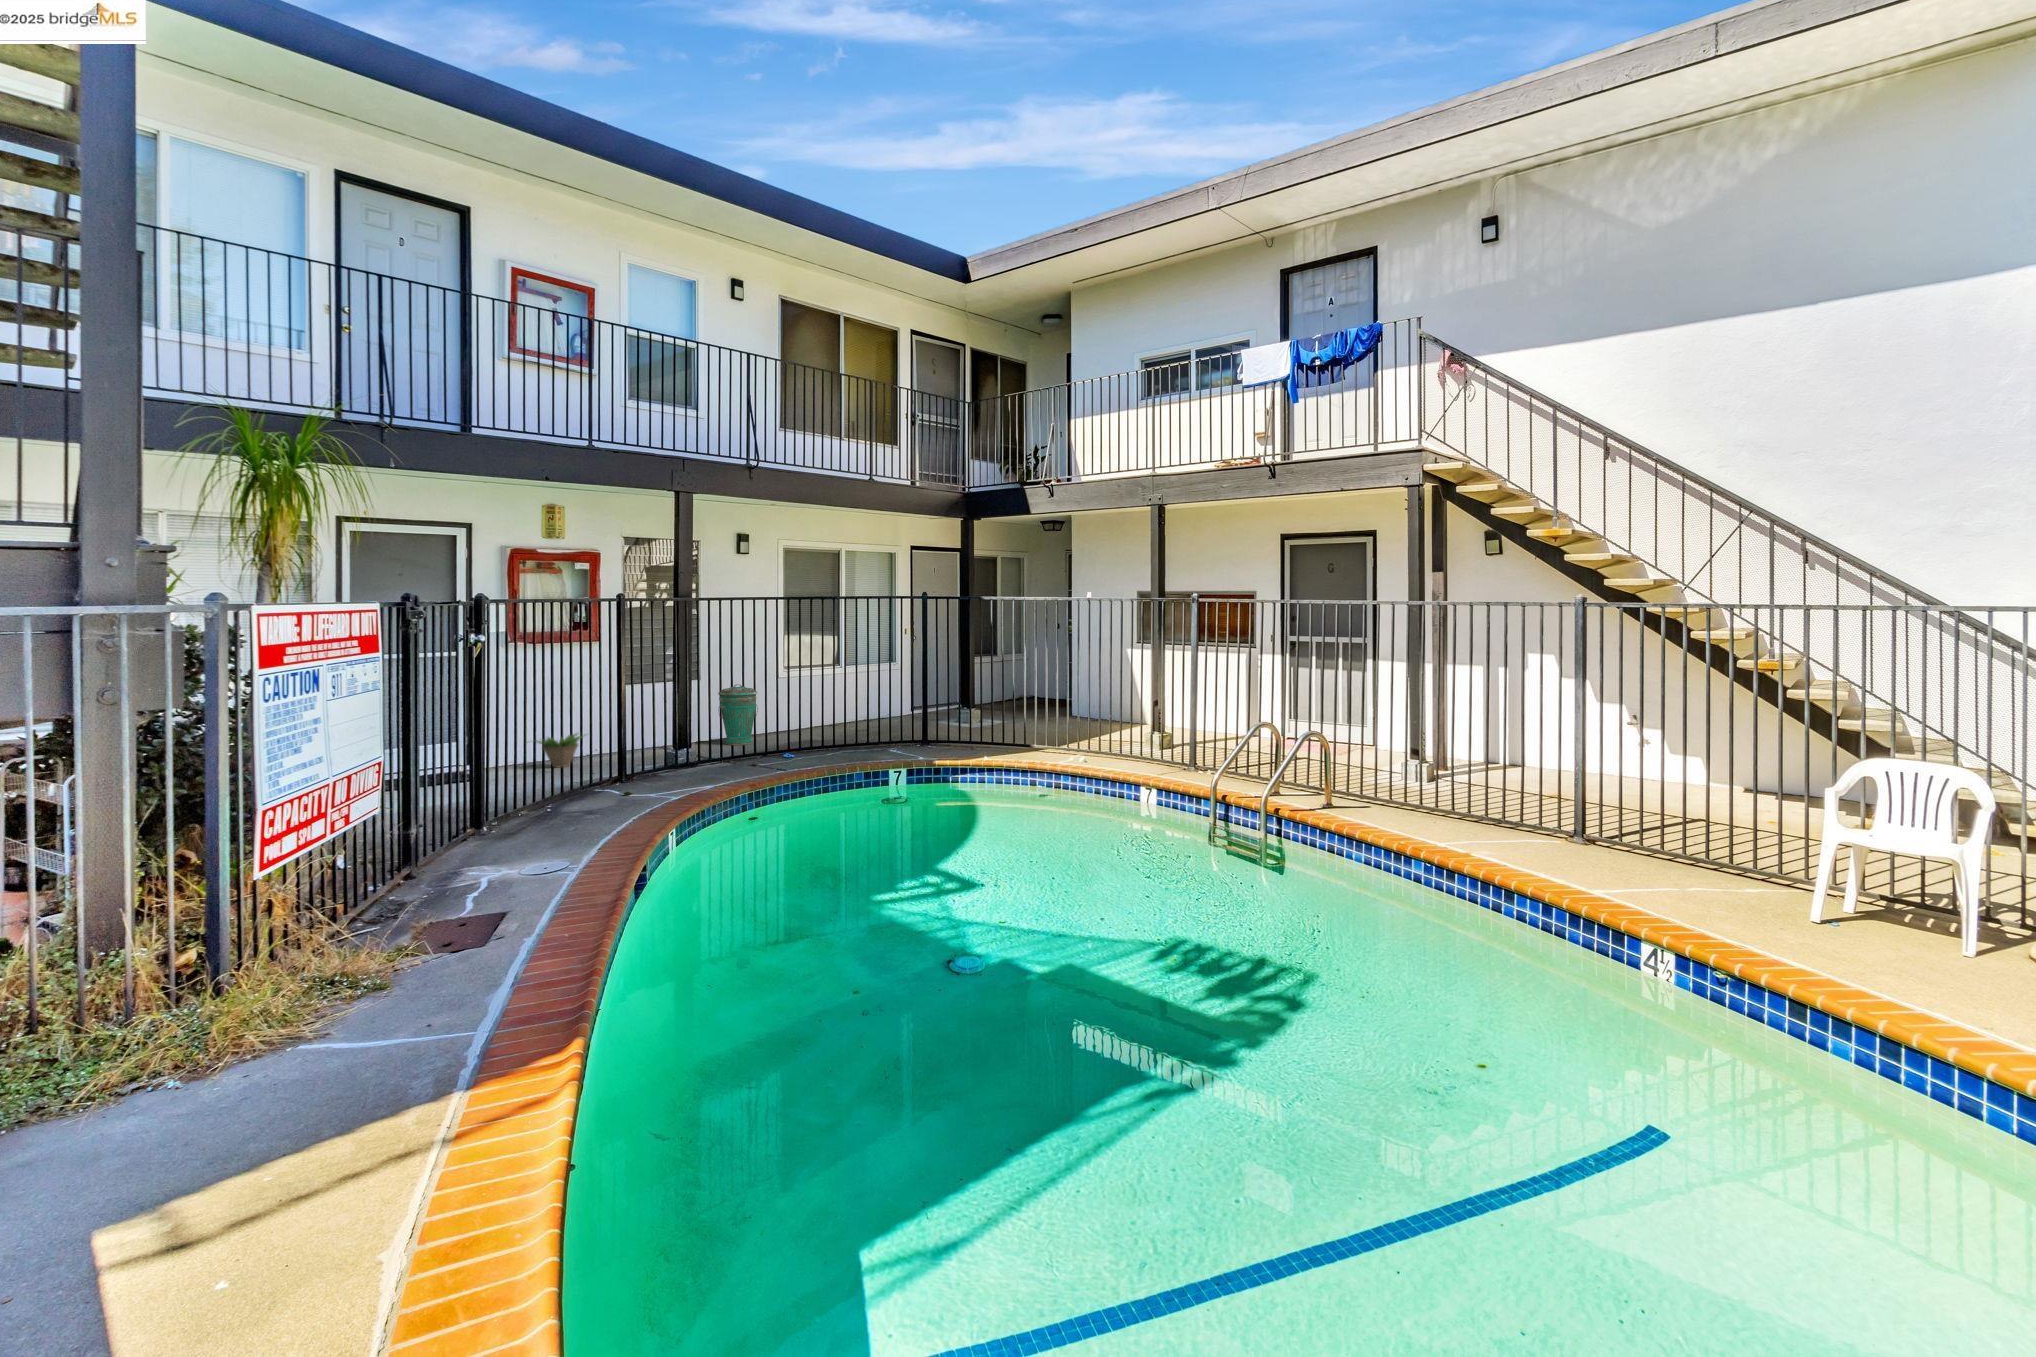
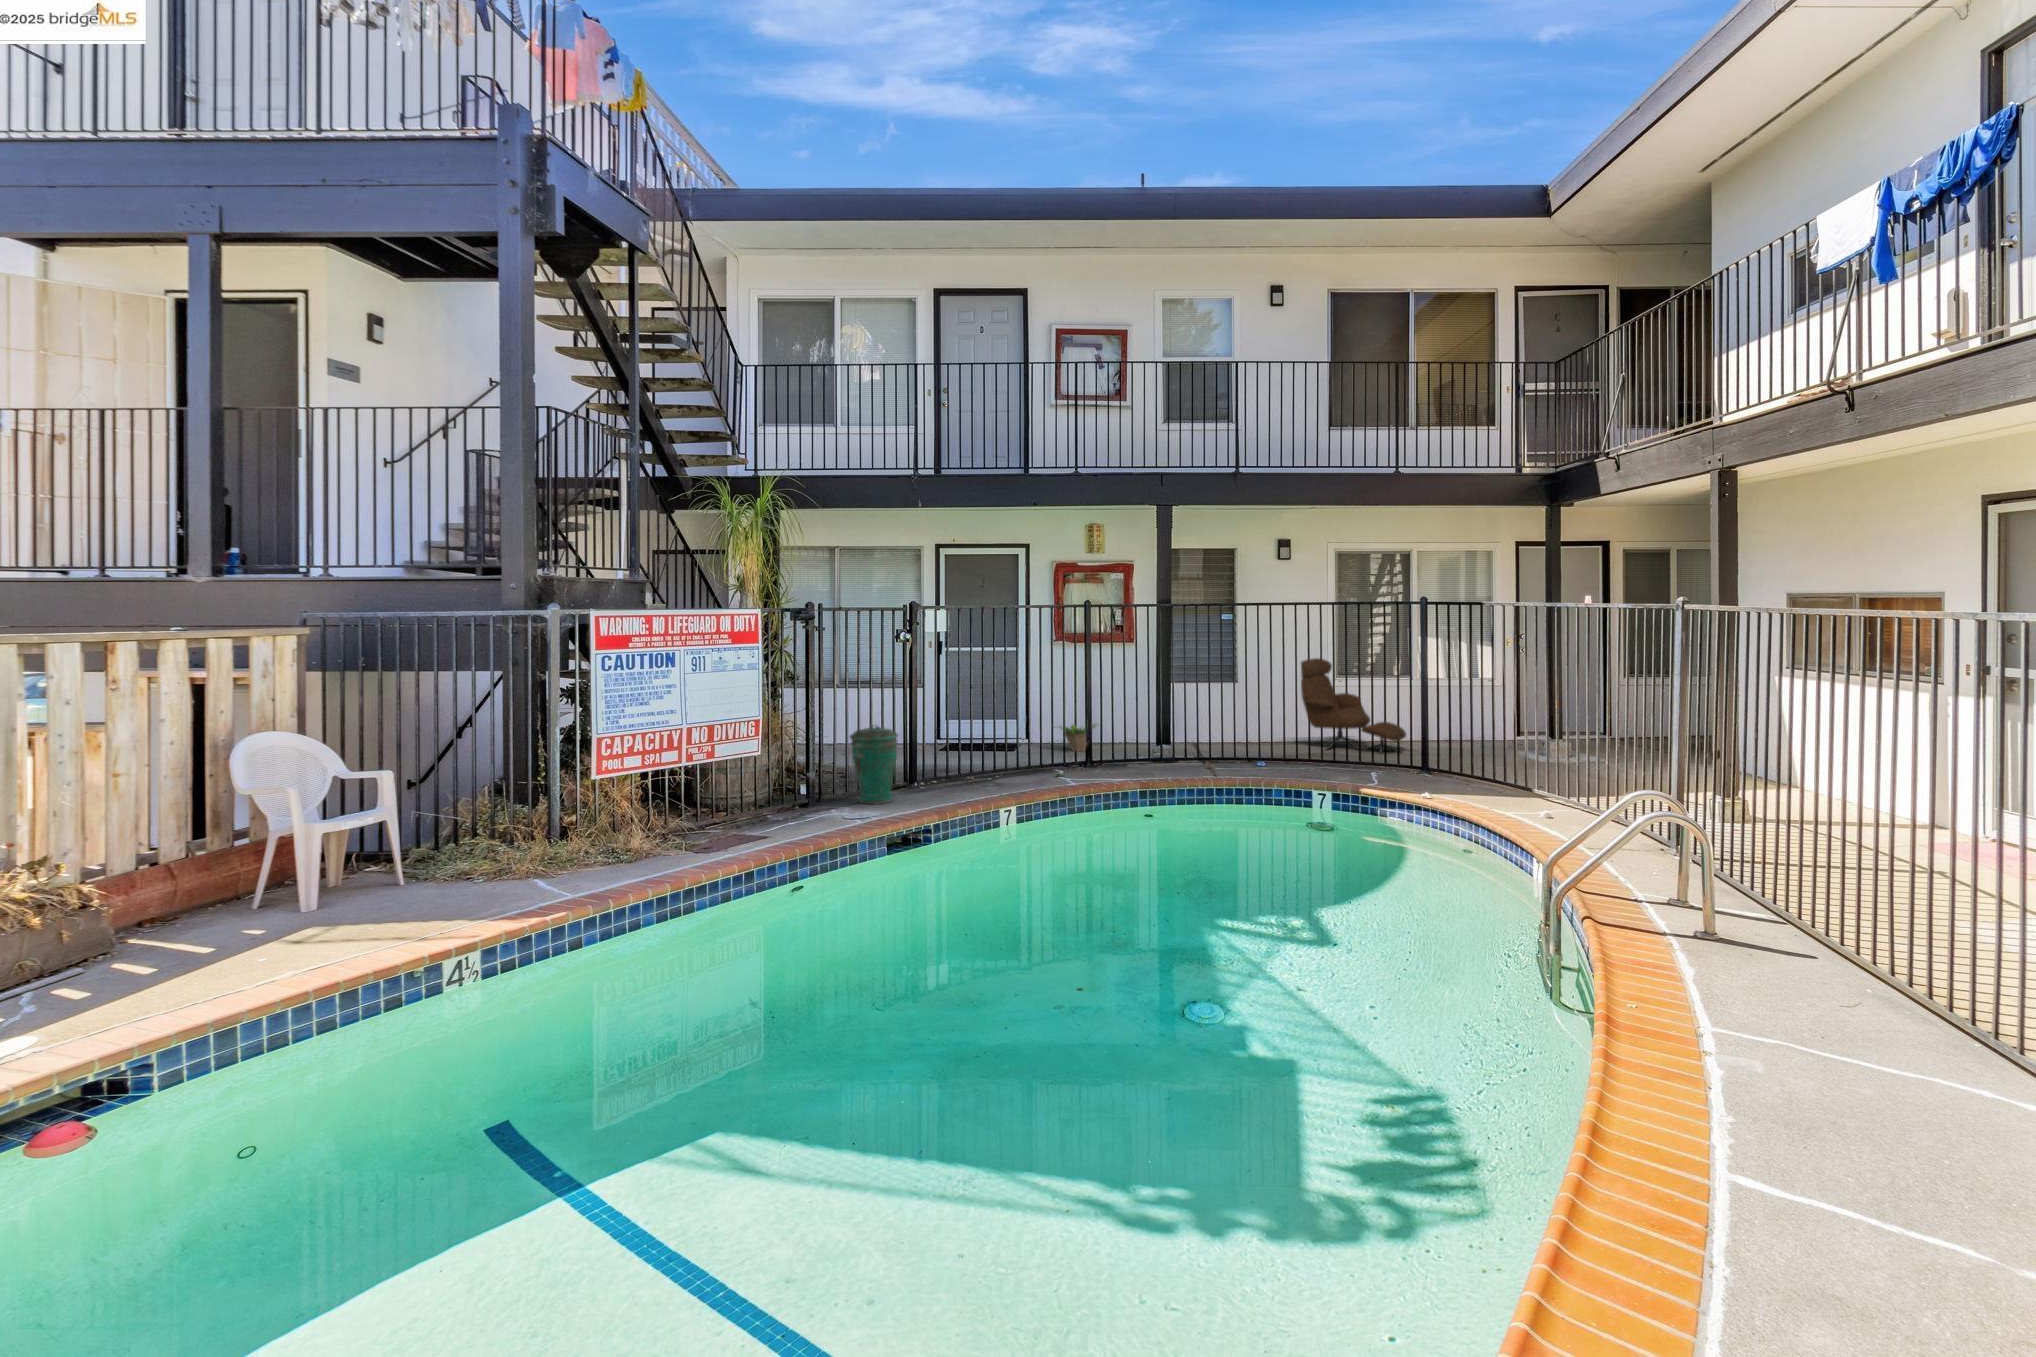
lounge chair: none [773,652,871,739] -> present [1301,658,1406,753]
trash can: present [718,684,758,745] -> present [850,725,898,804]

